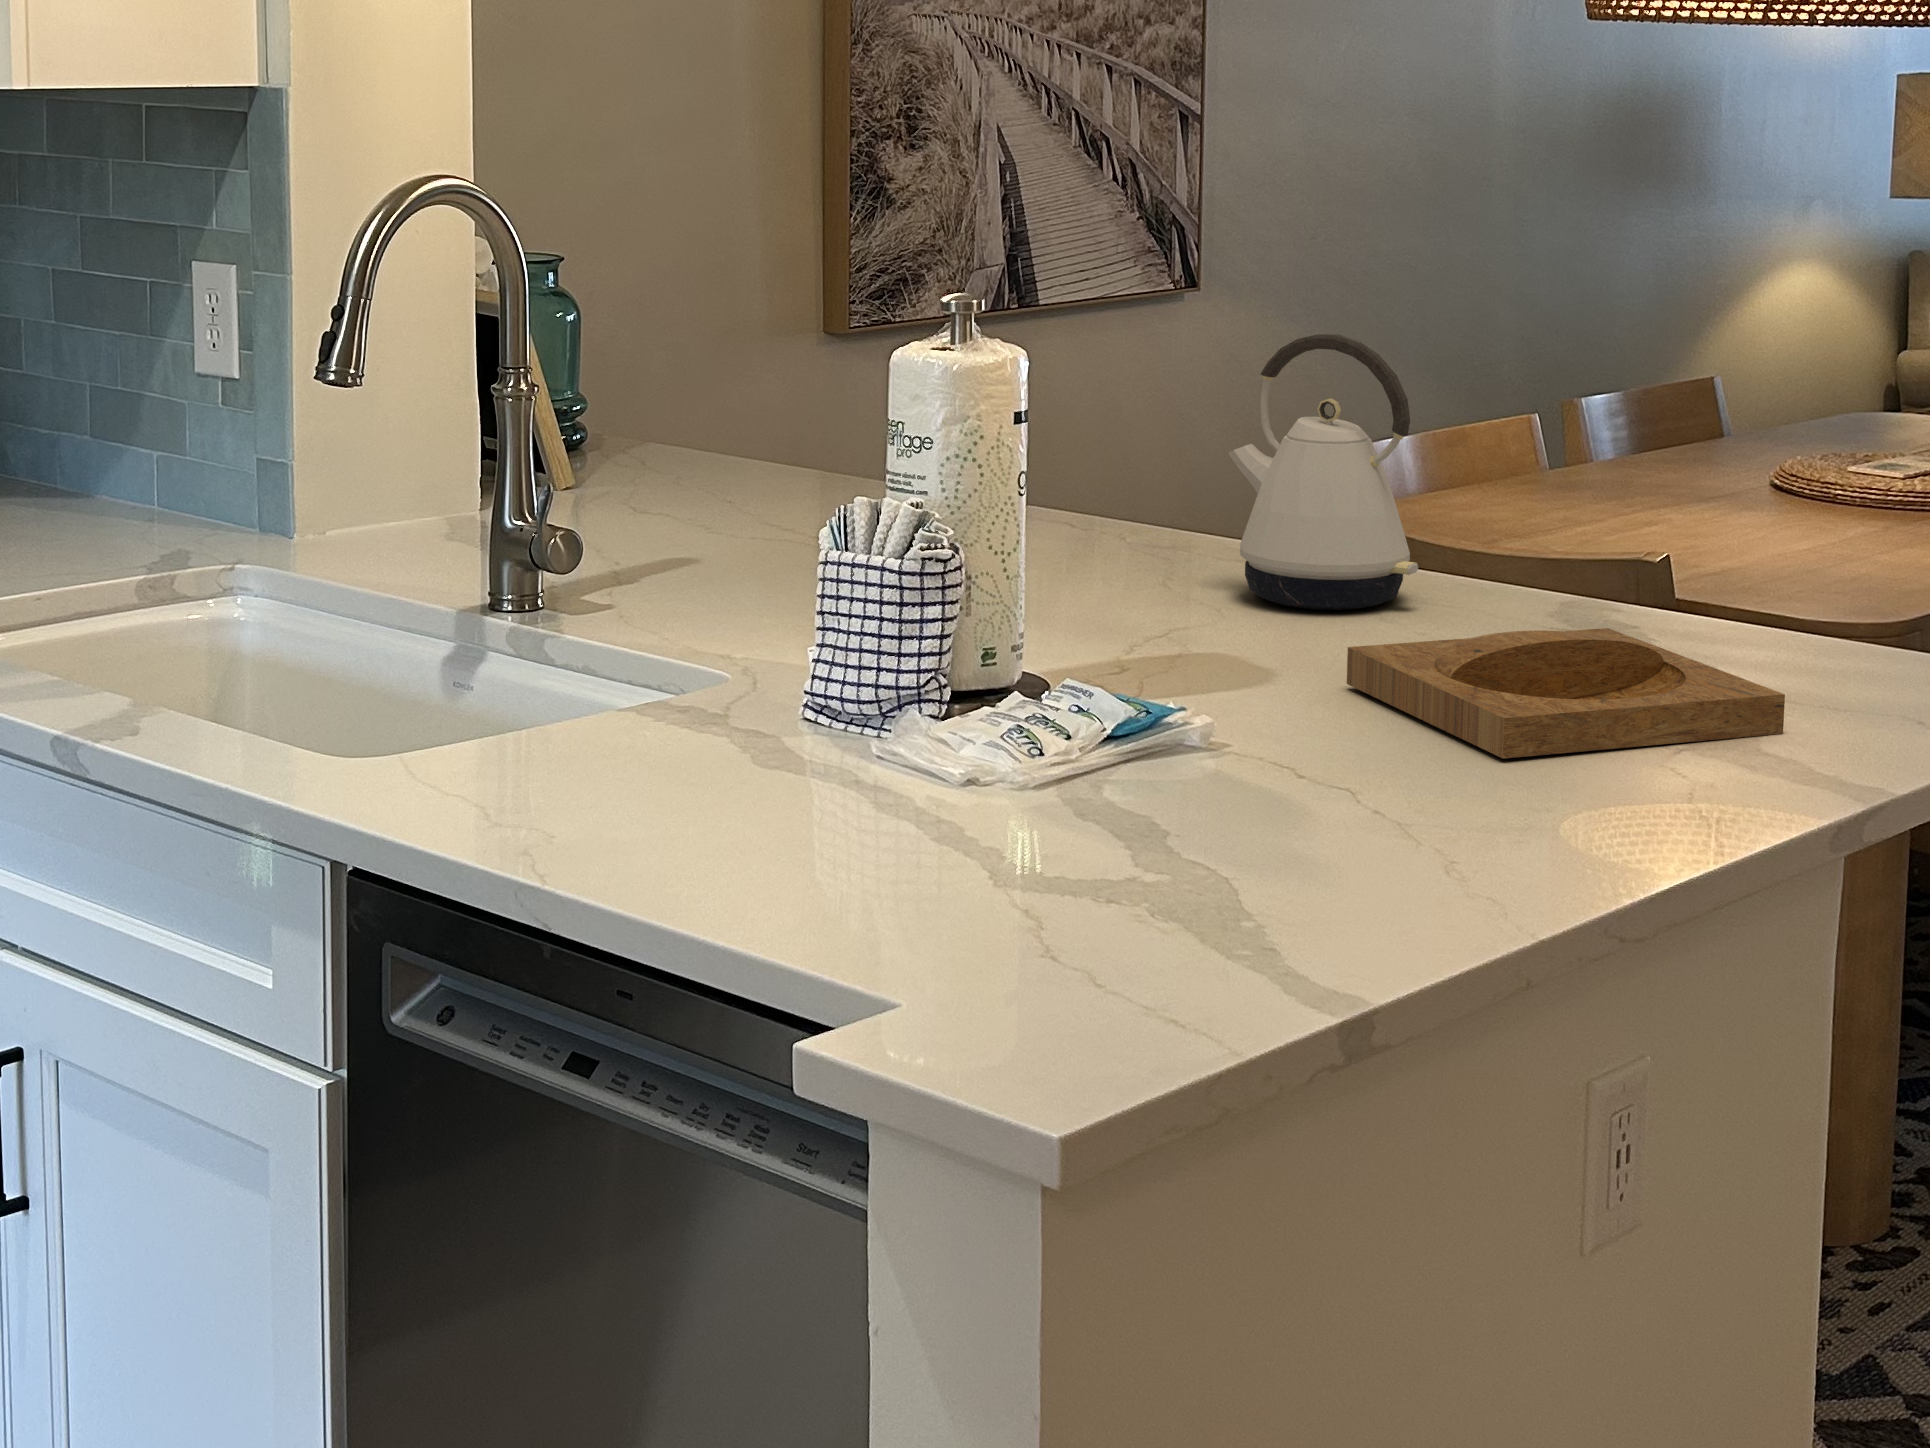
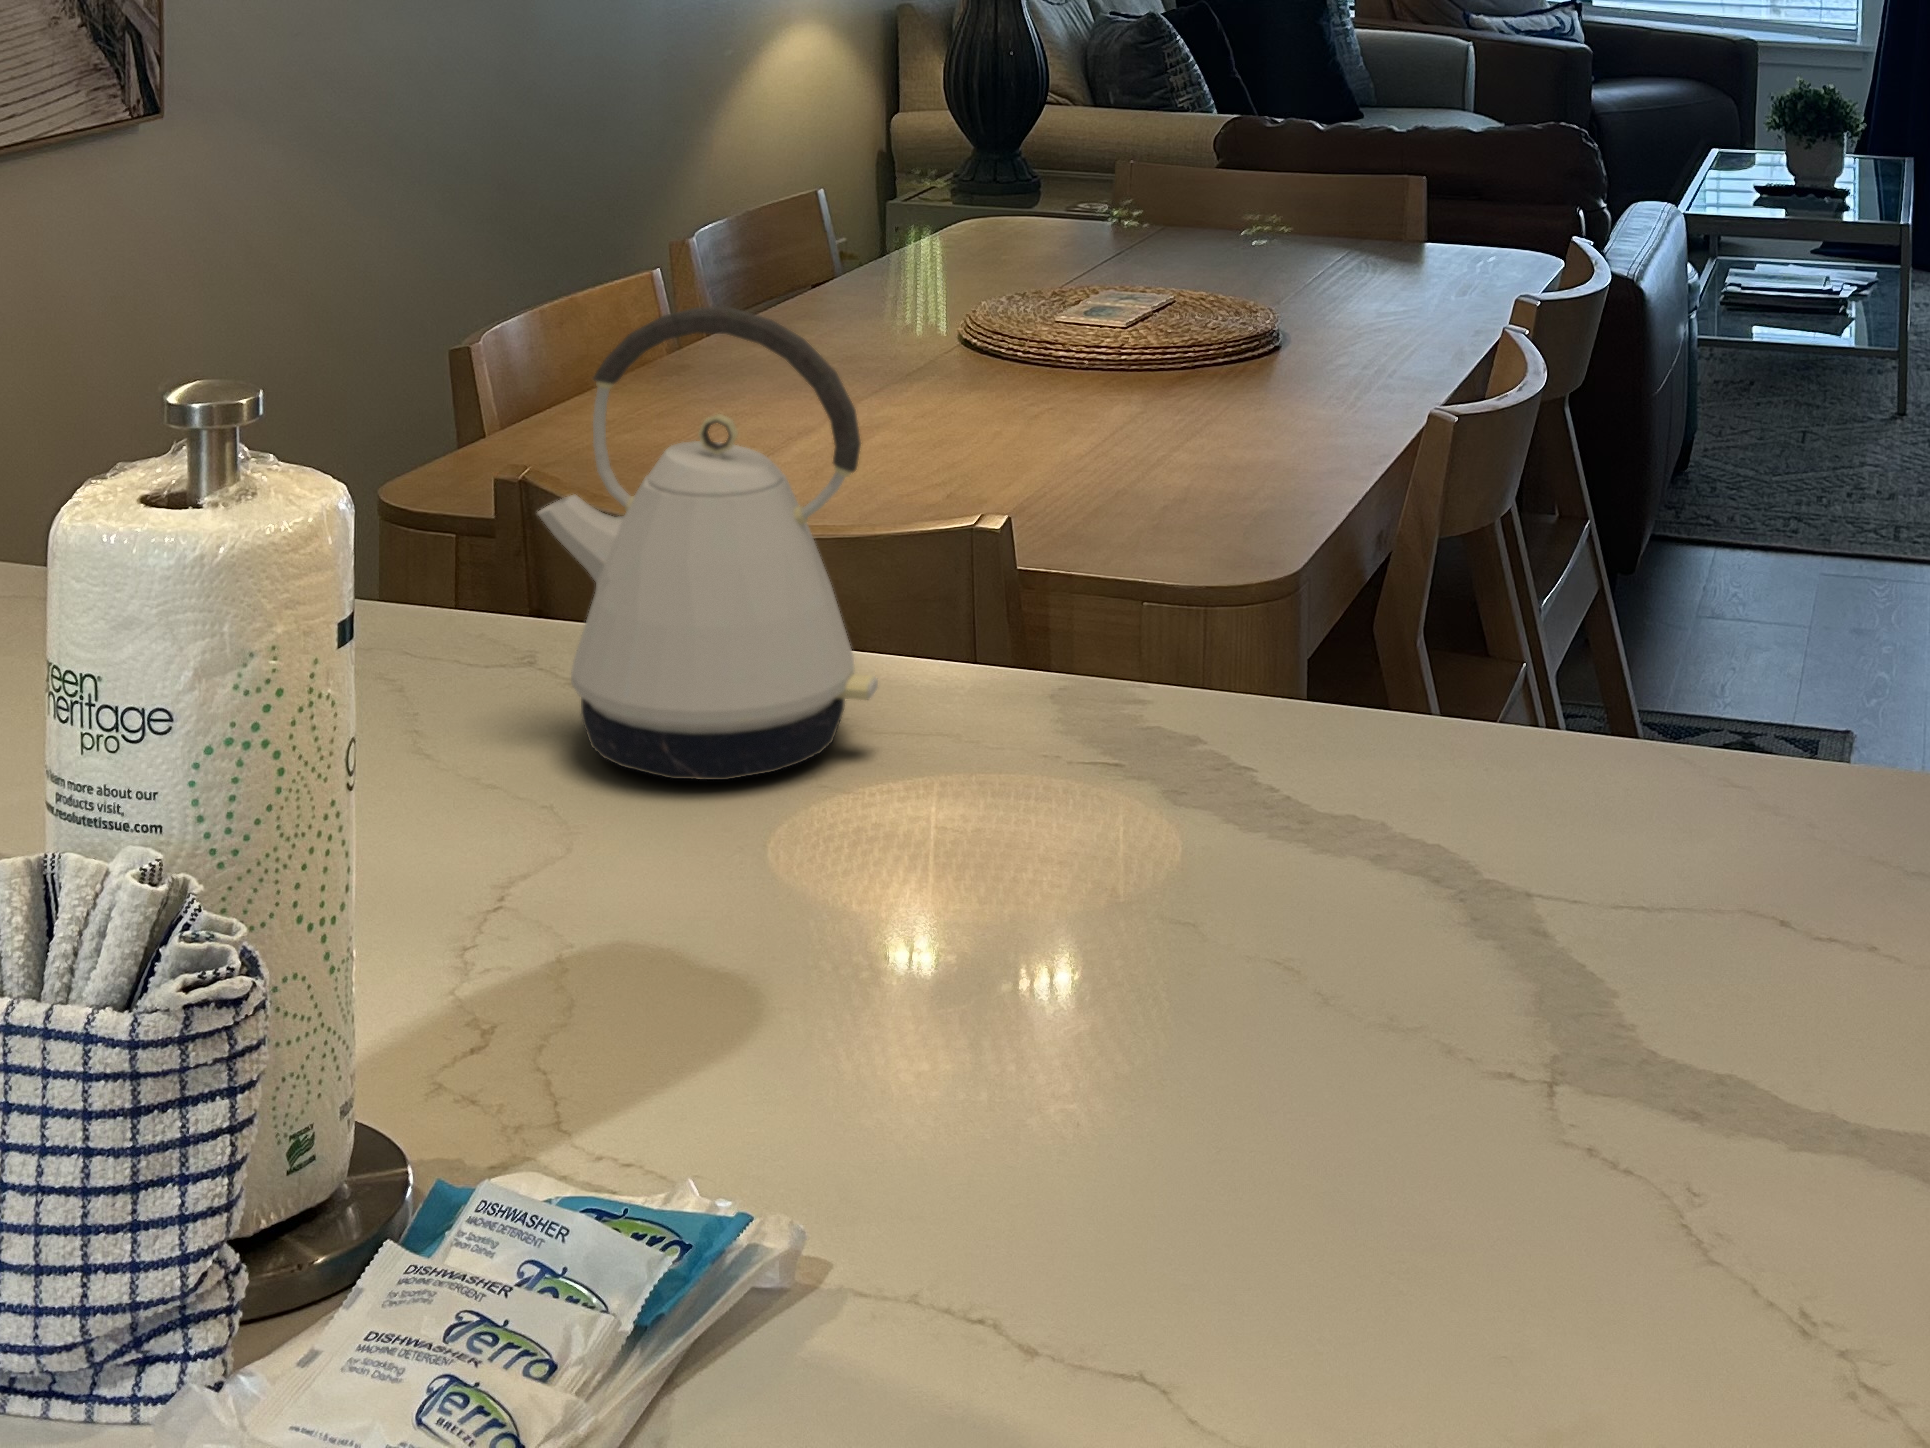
tray: present [1347,628,1785,758] -> none [920,794,1689,1199]

